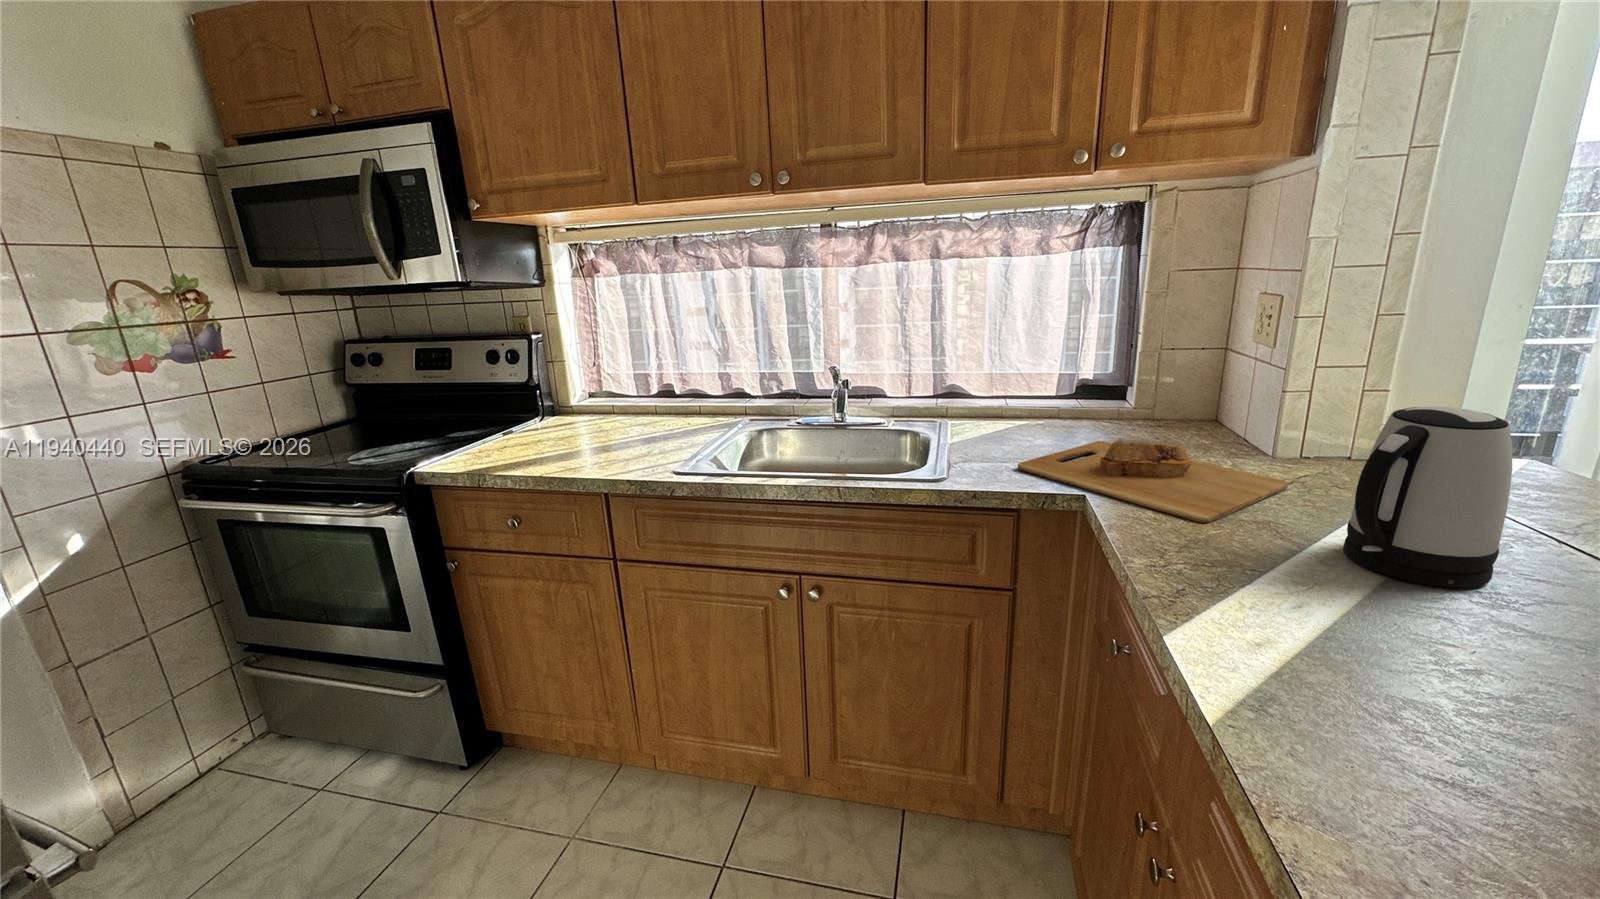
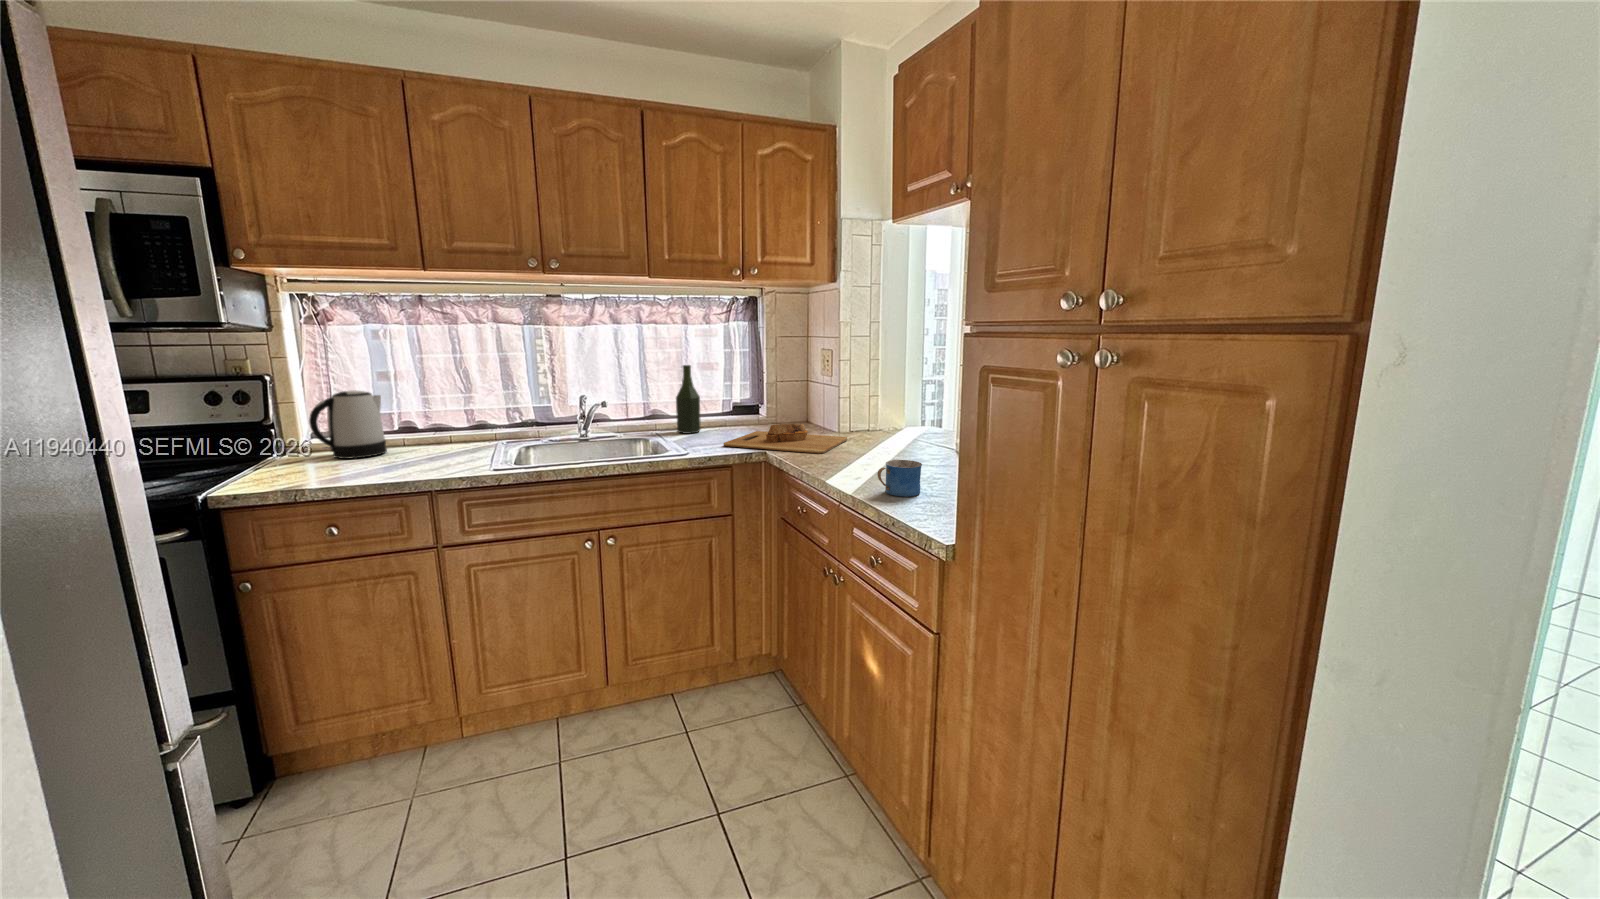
bottle: none [971,322,1012,431] -> present [676,365,701,434]
kettle: present [1343,407,1512,588] -> present [309,391,387,459]
mug: none [1304,656,1500,807] -> present [877,460,922,496]

